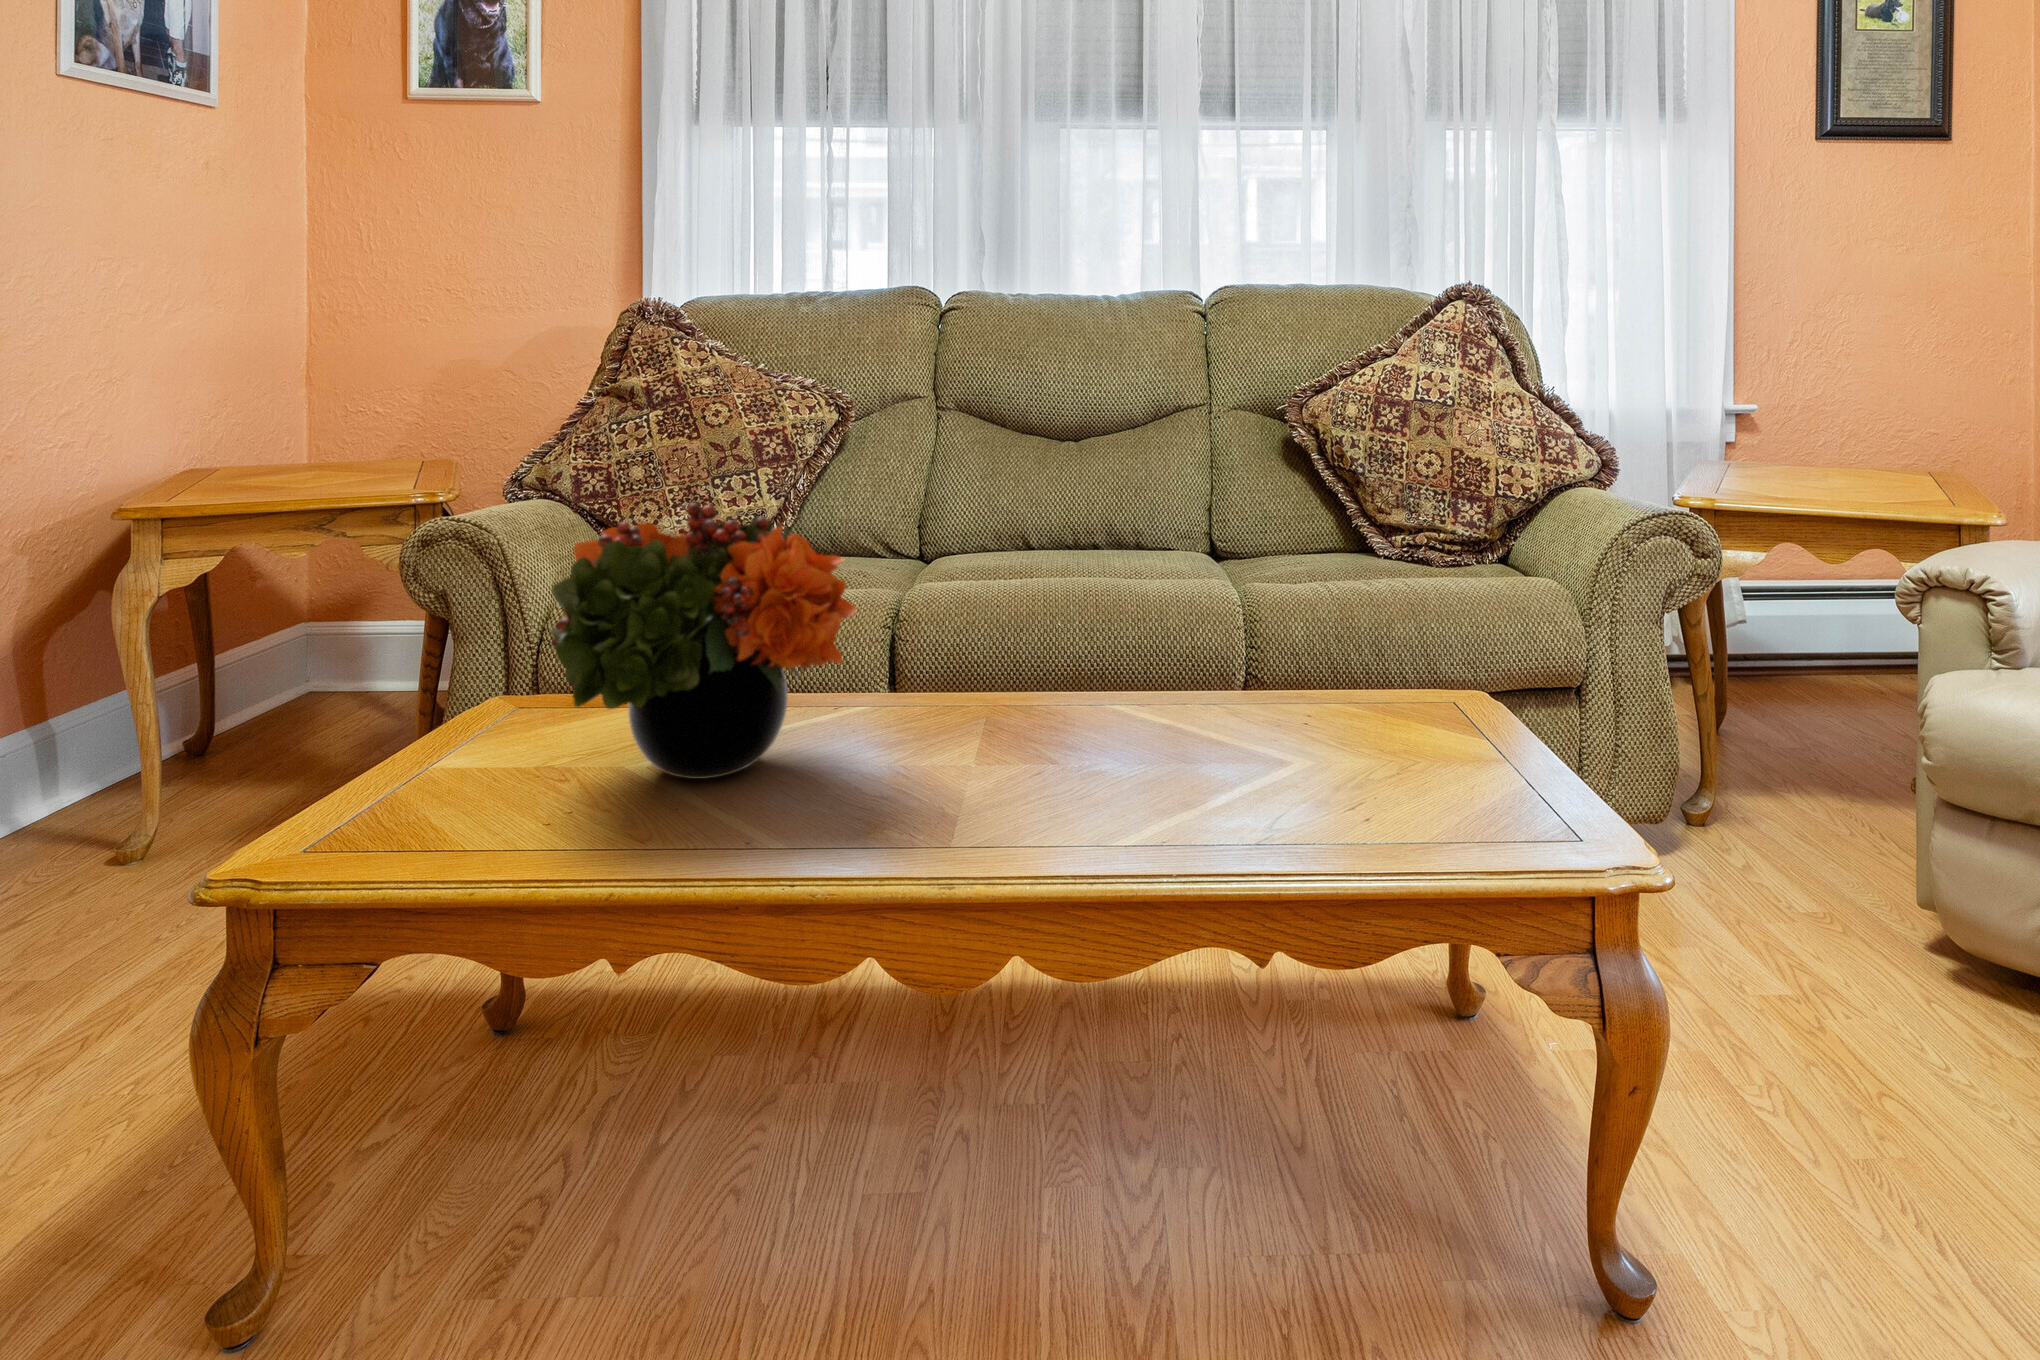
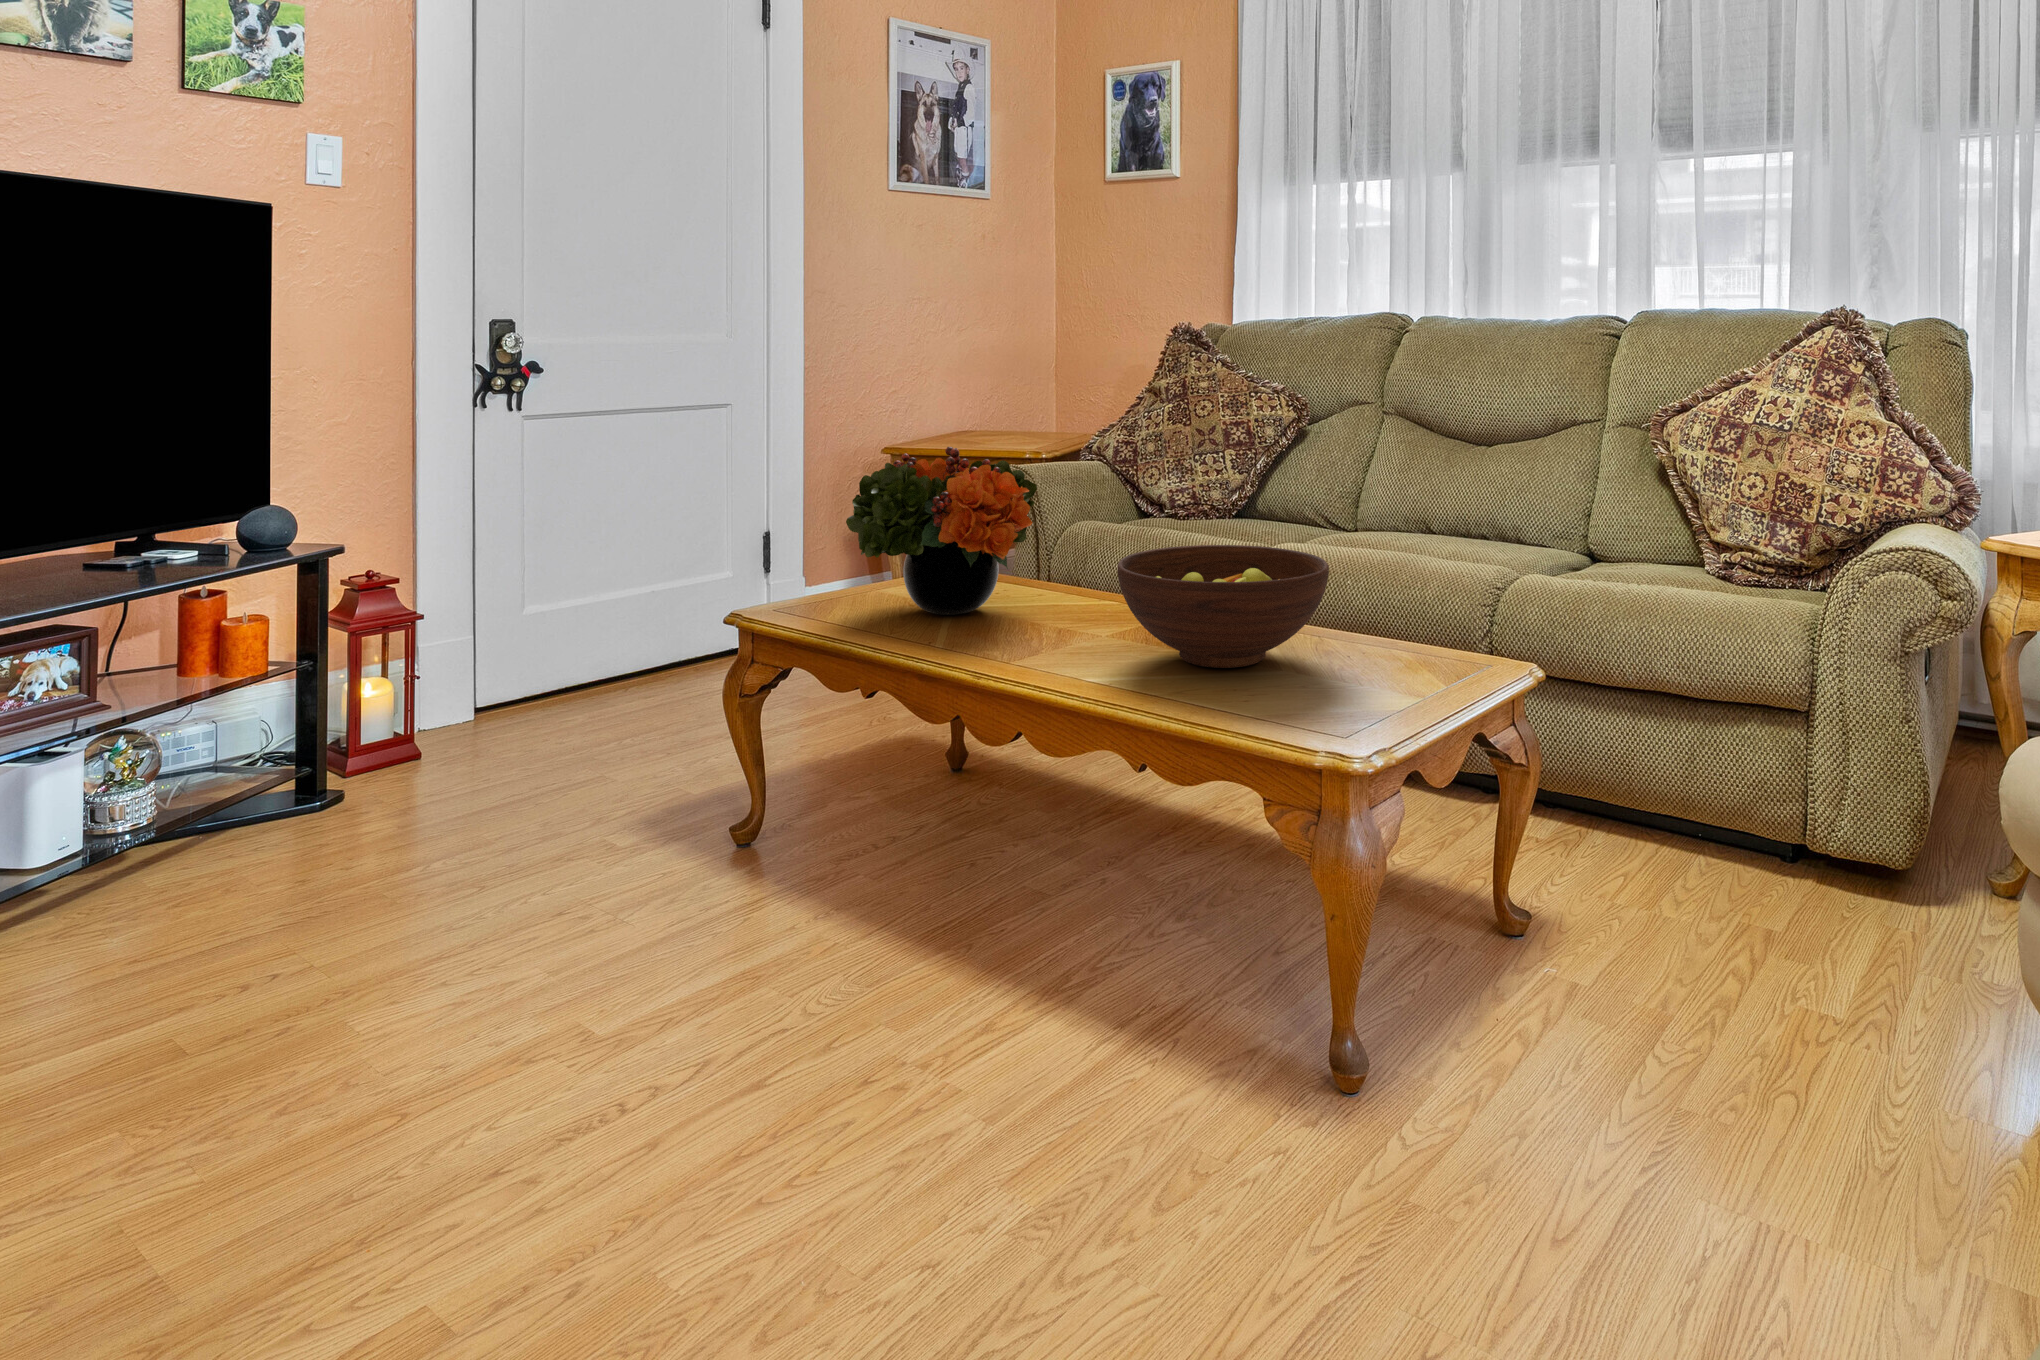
fruit bowl: none [1079,593,1364,769] -> present [1118,545,1329,668]

